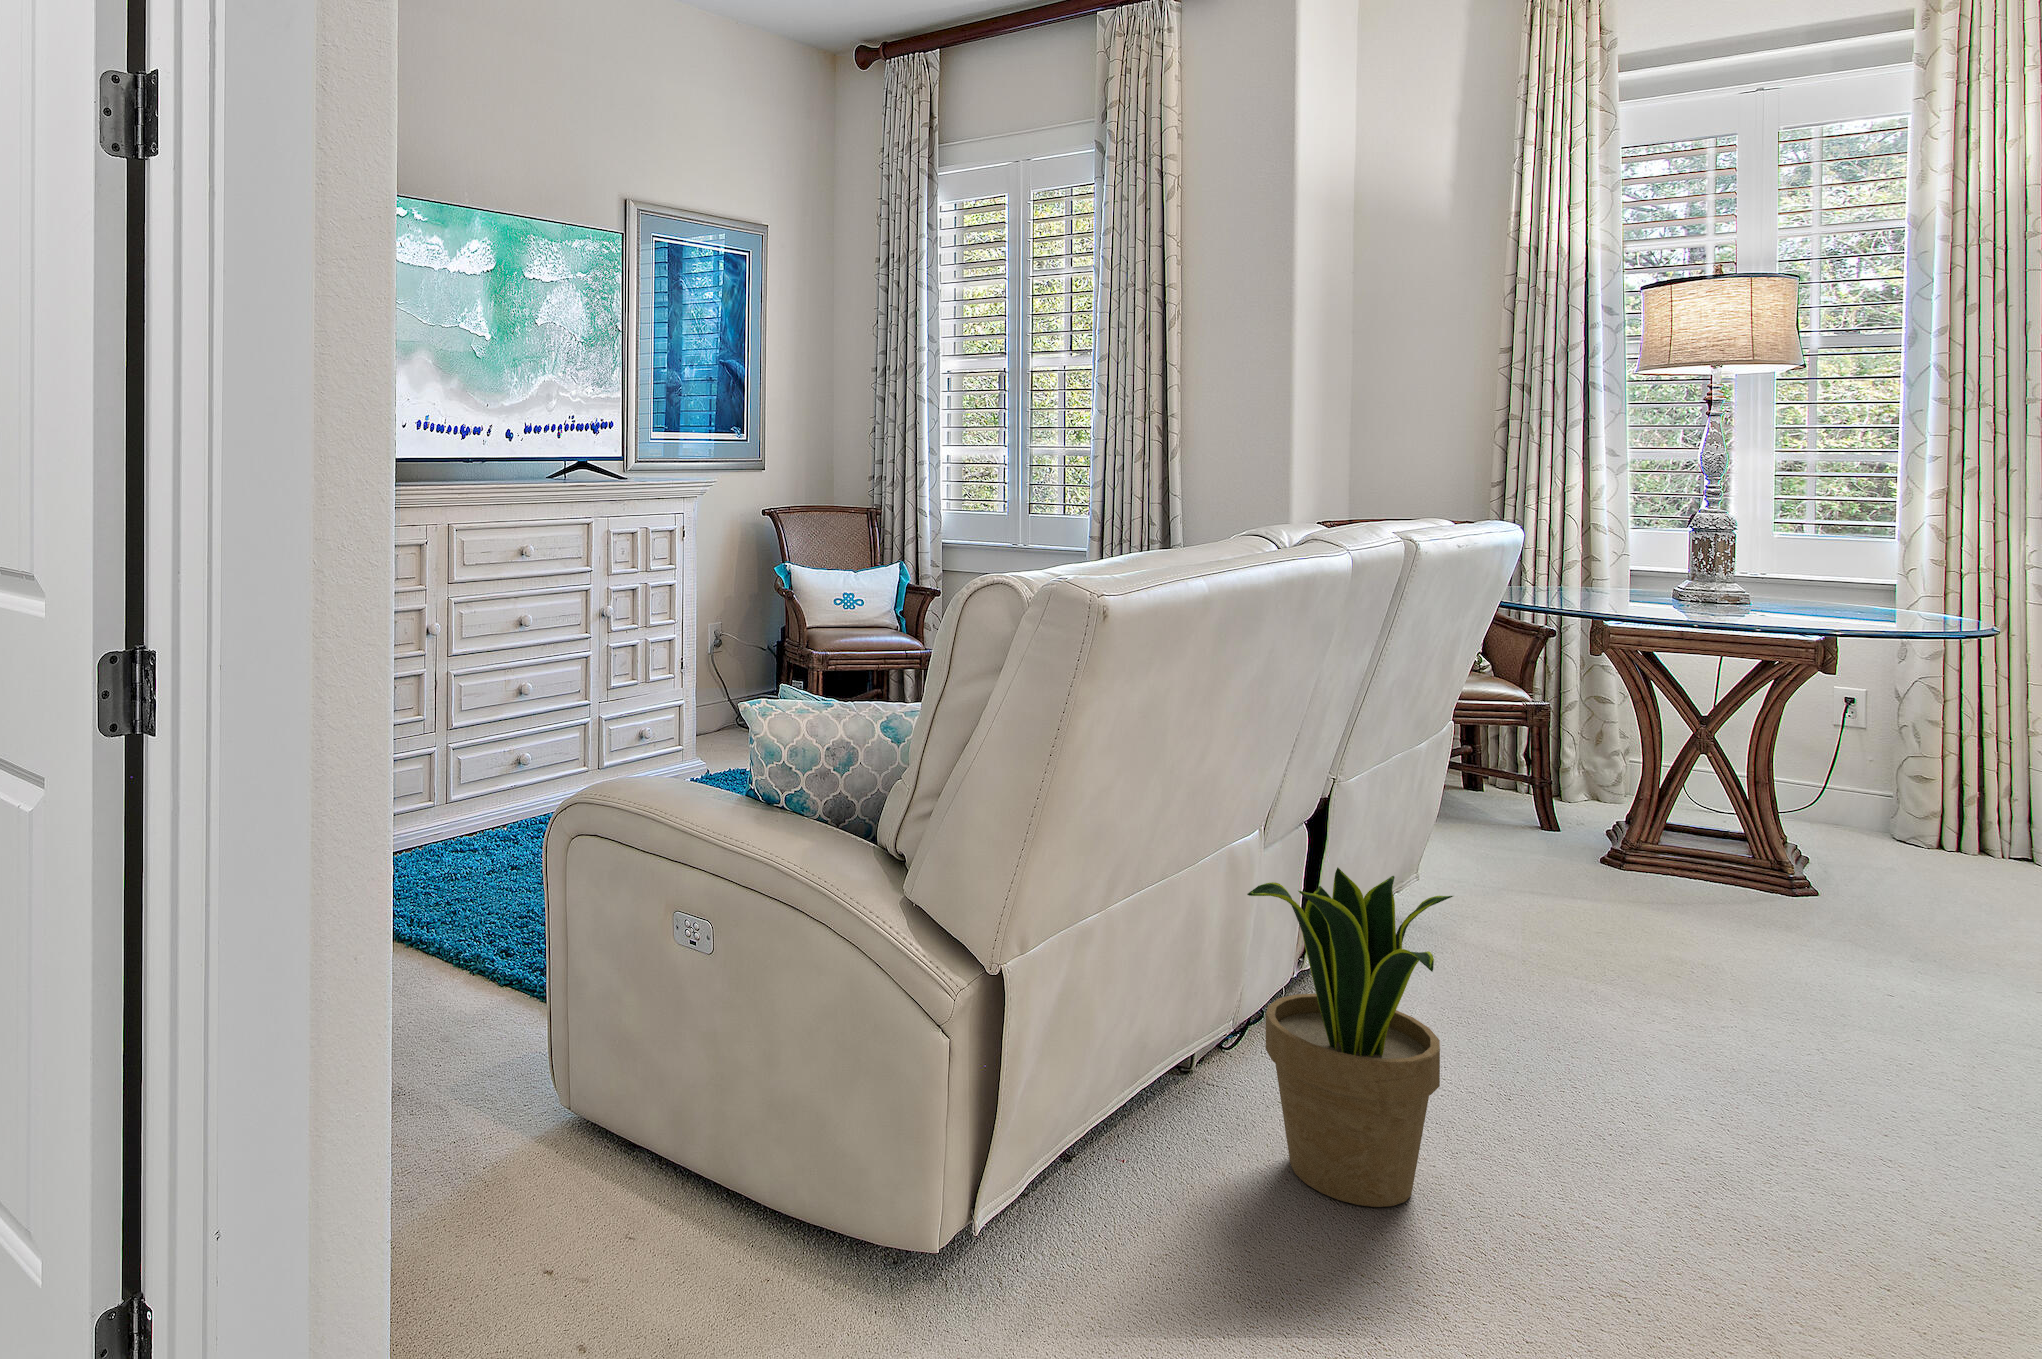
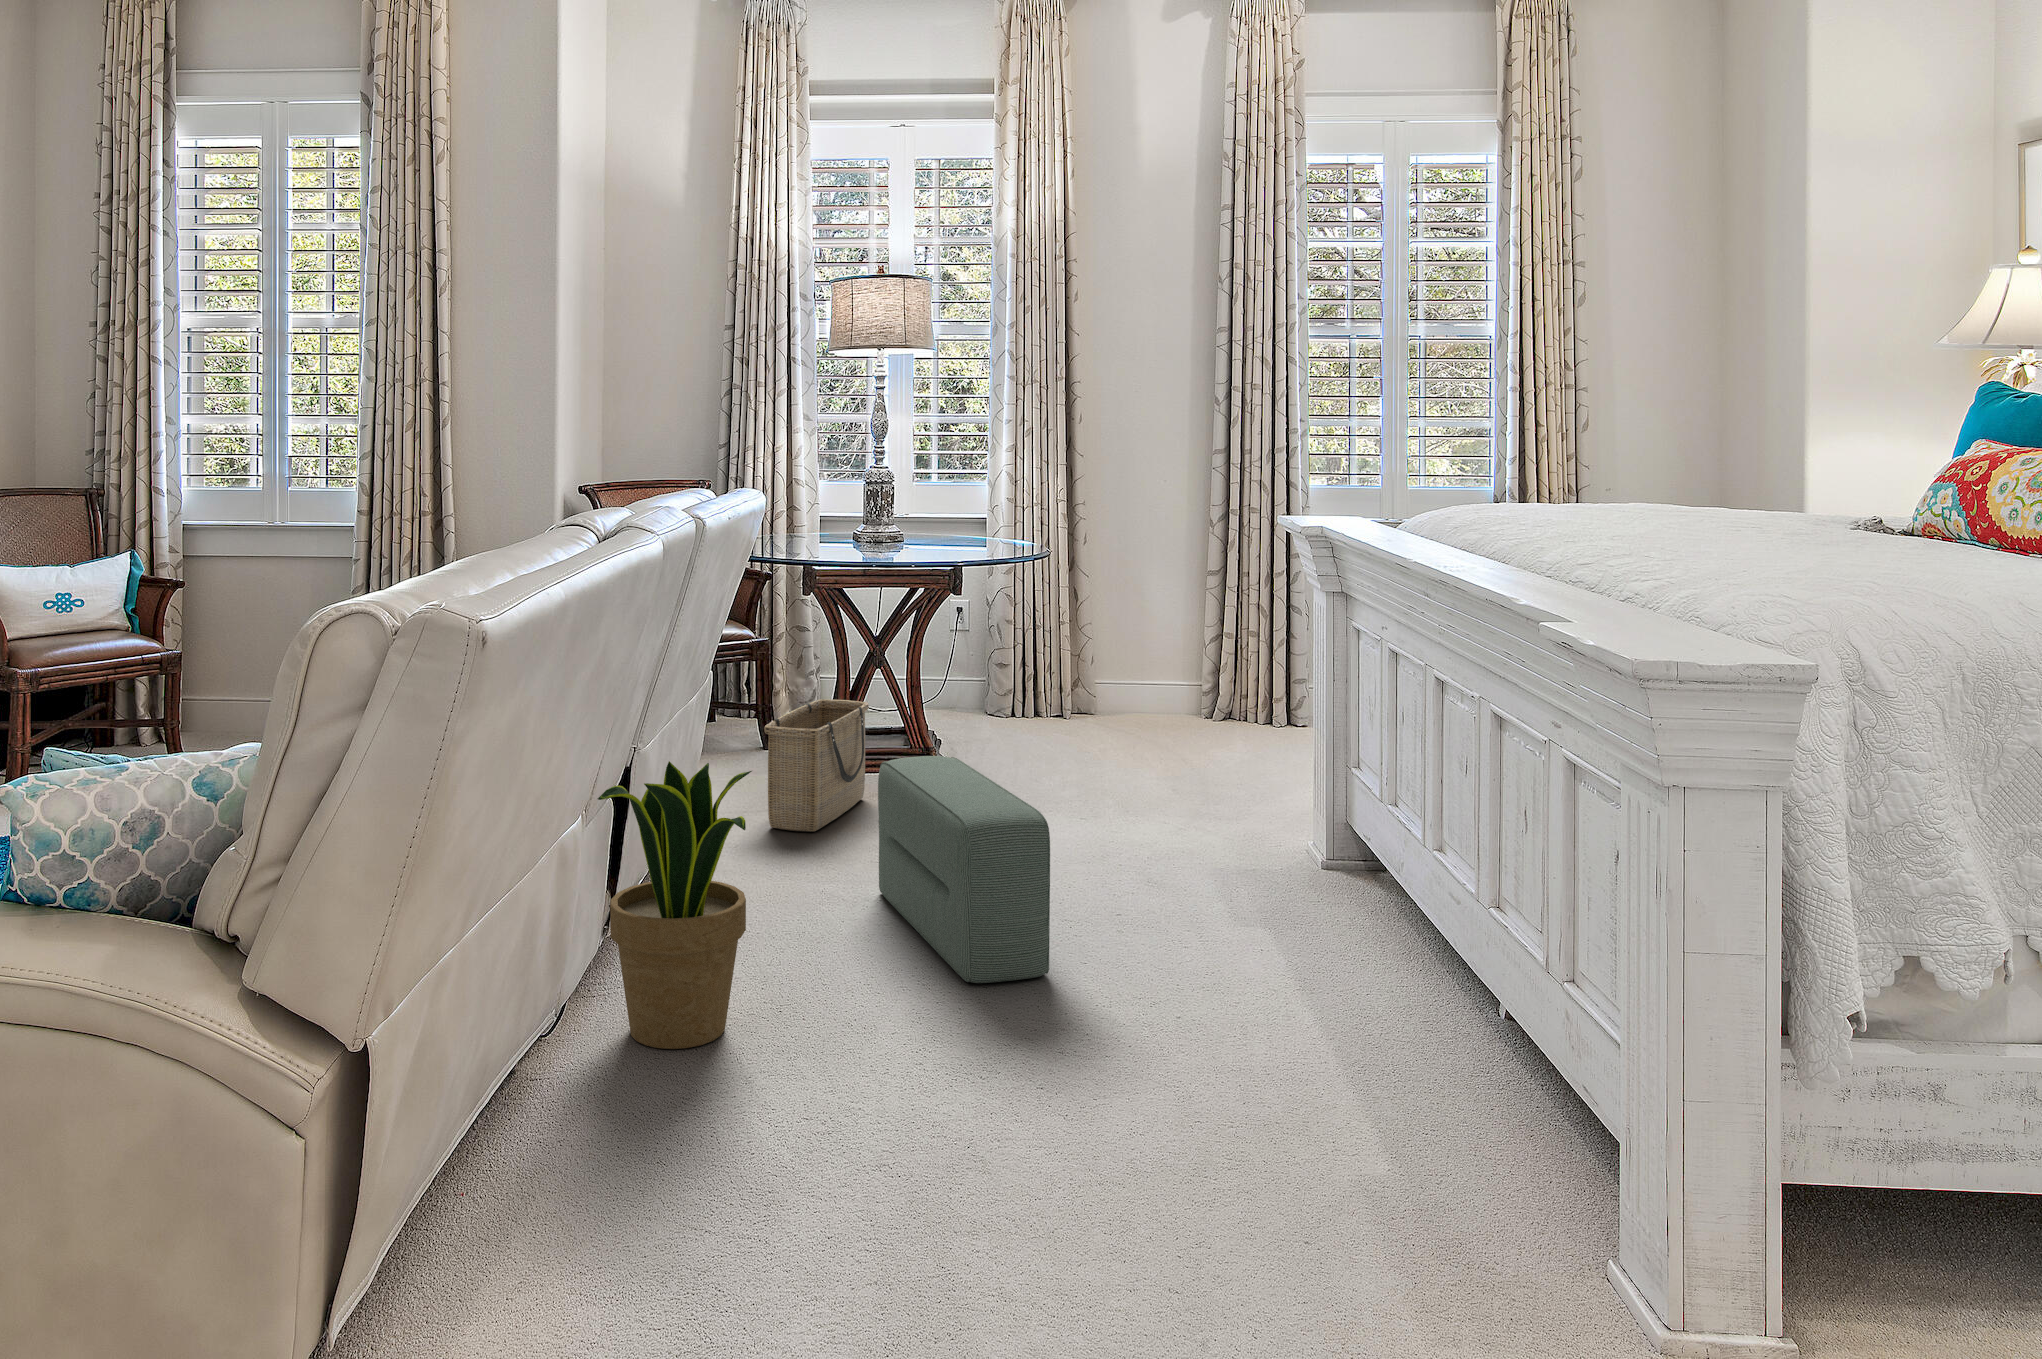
basket: none [1521,793,1682,955] -> present [764,699,869,832]
pouf: none [1672,901,1956,1273] -> present [878,756,1050,983]

